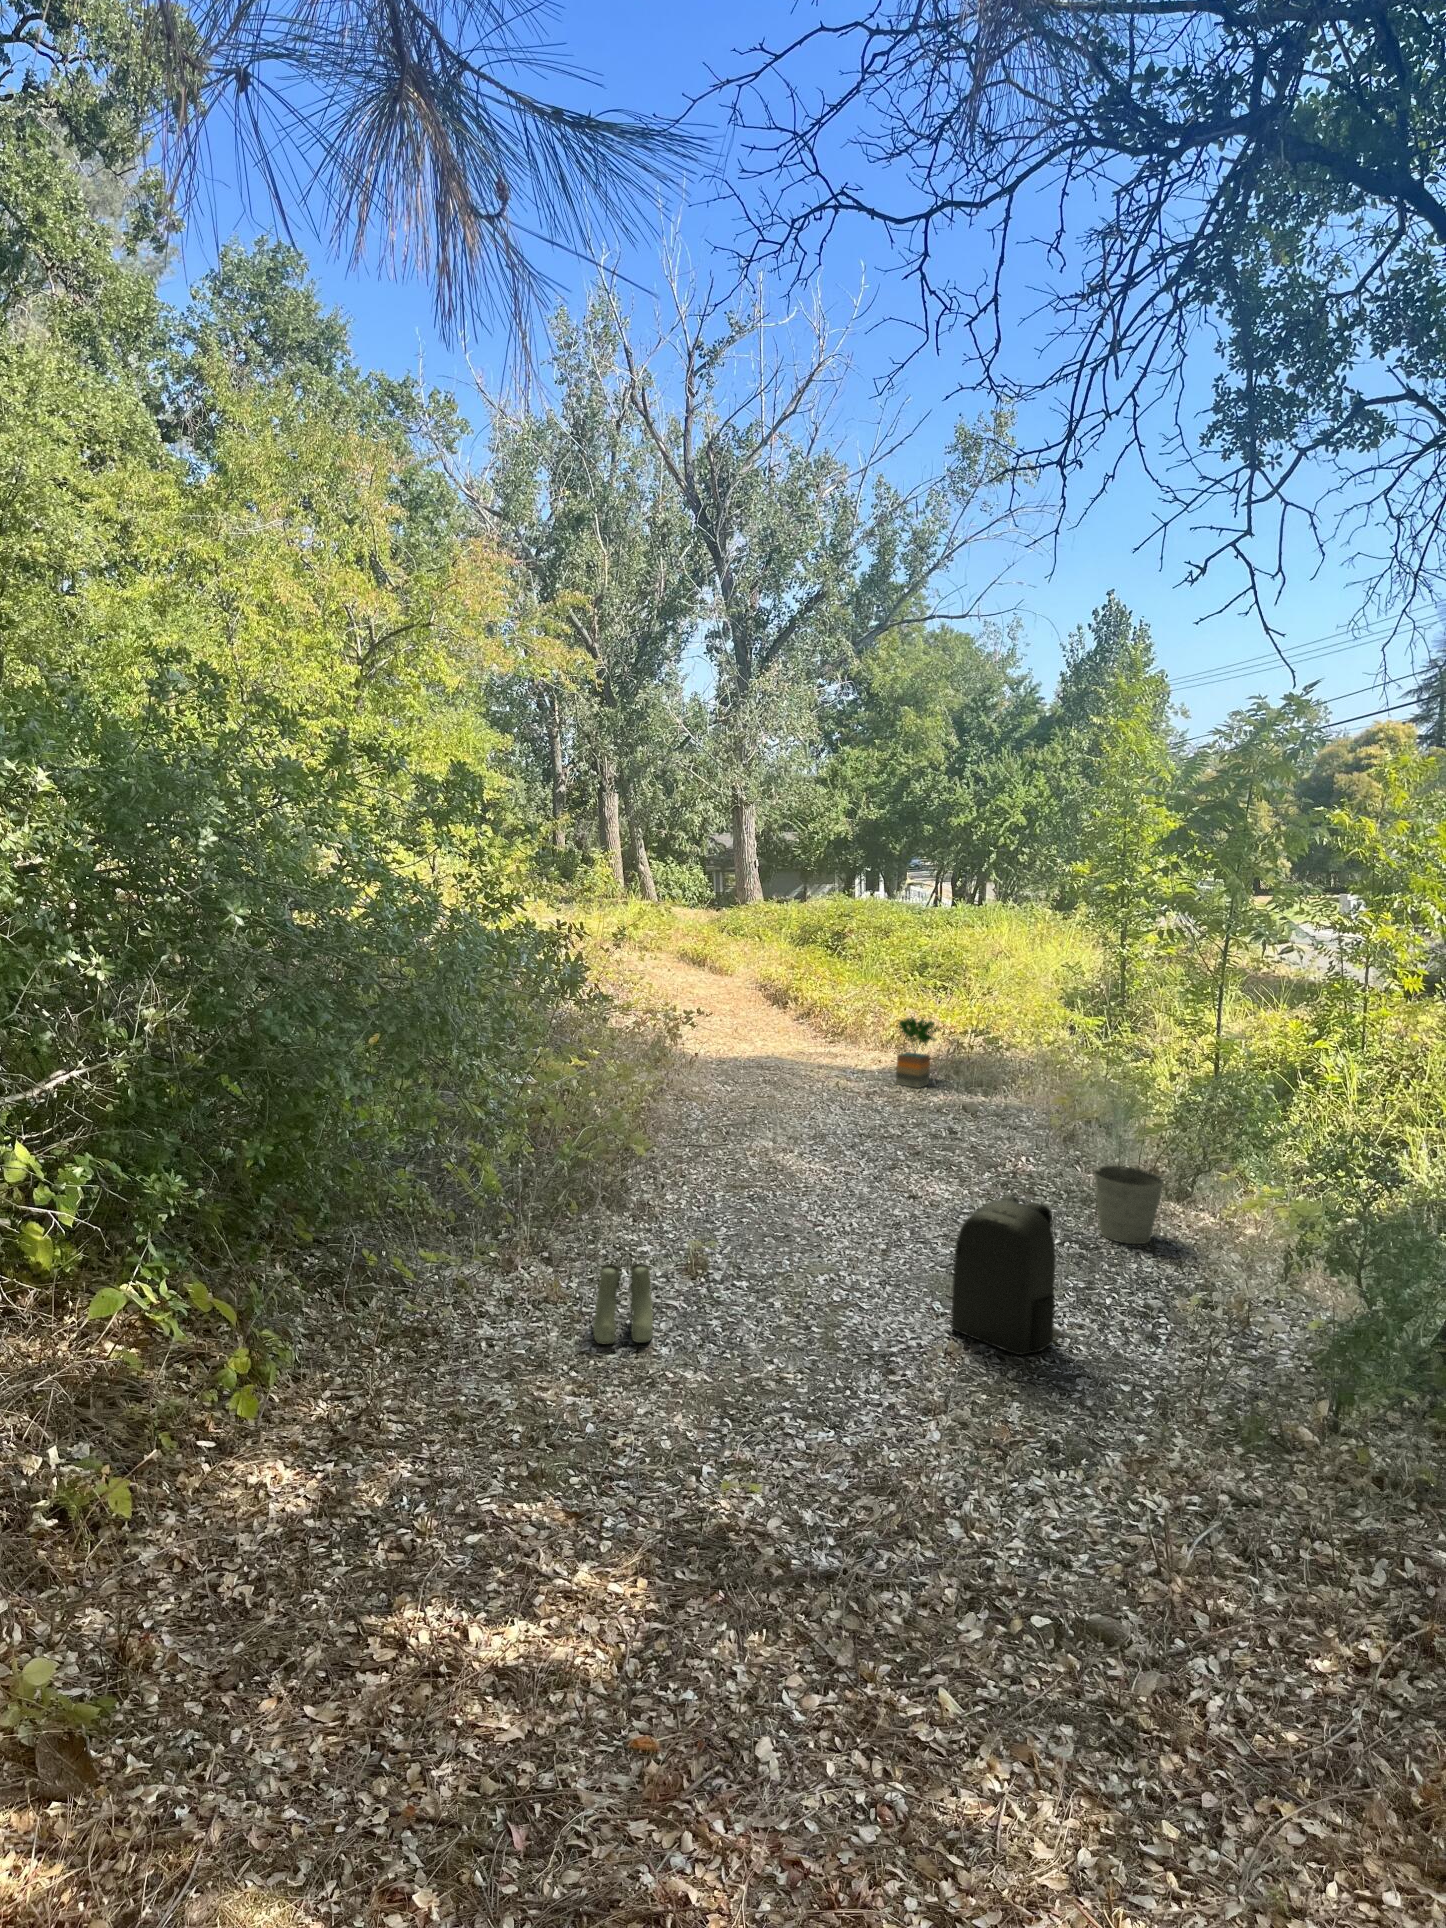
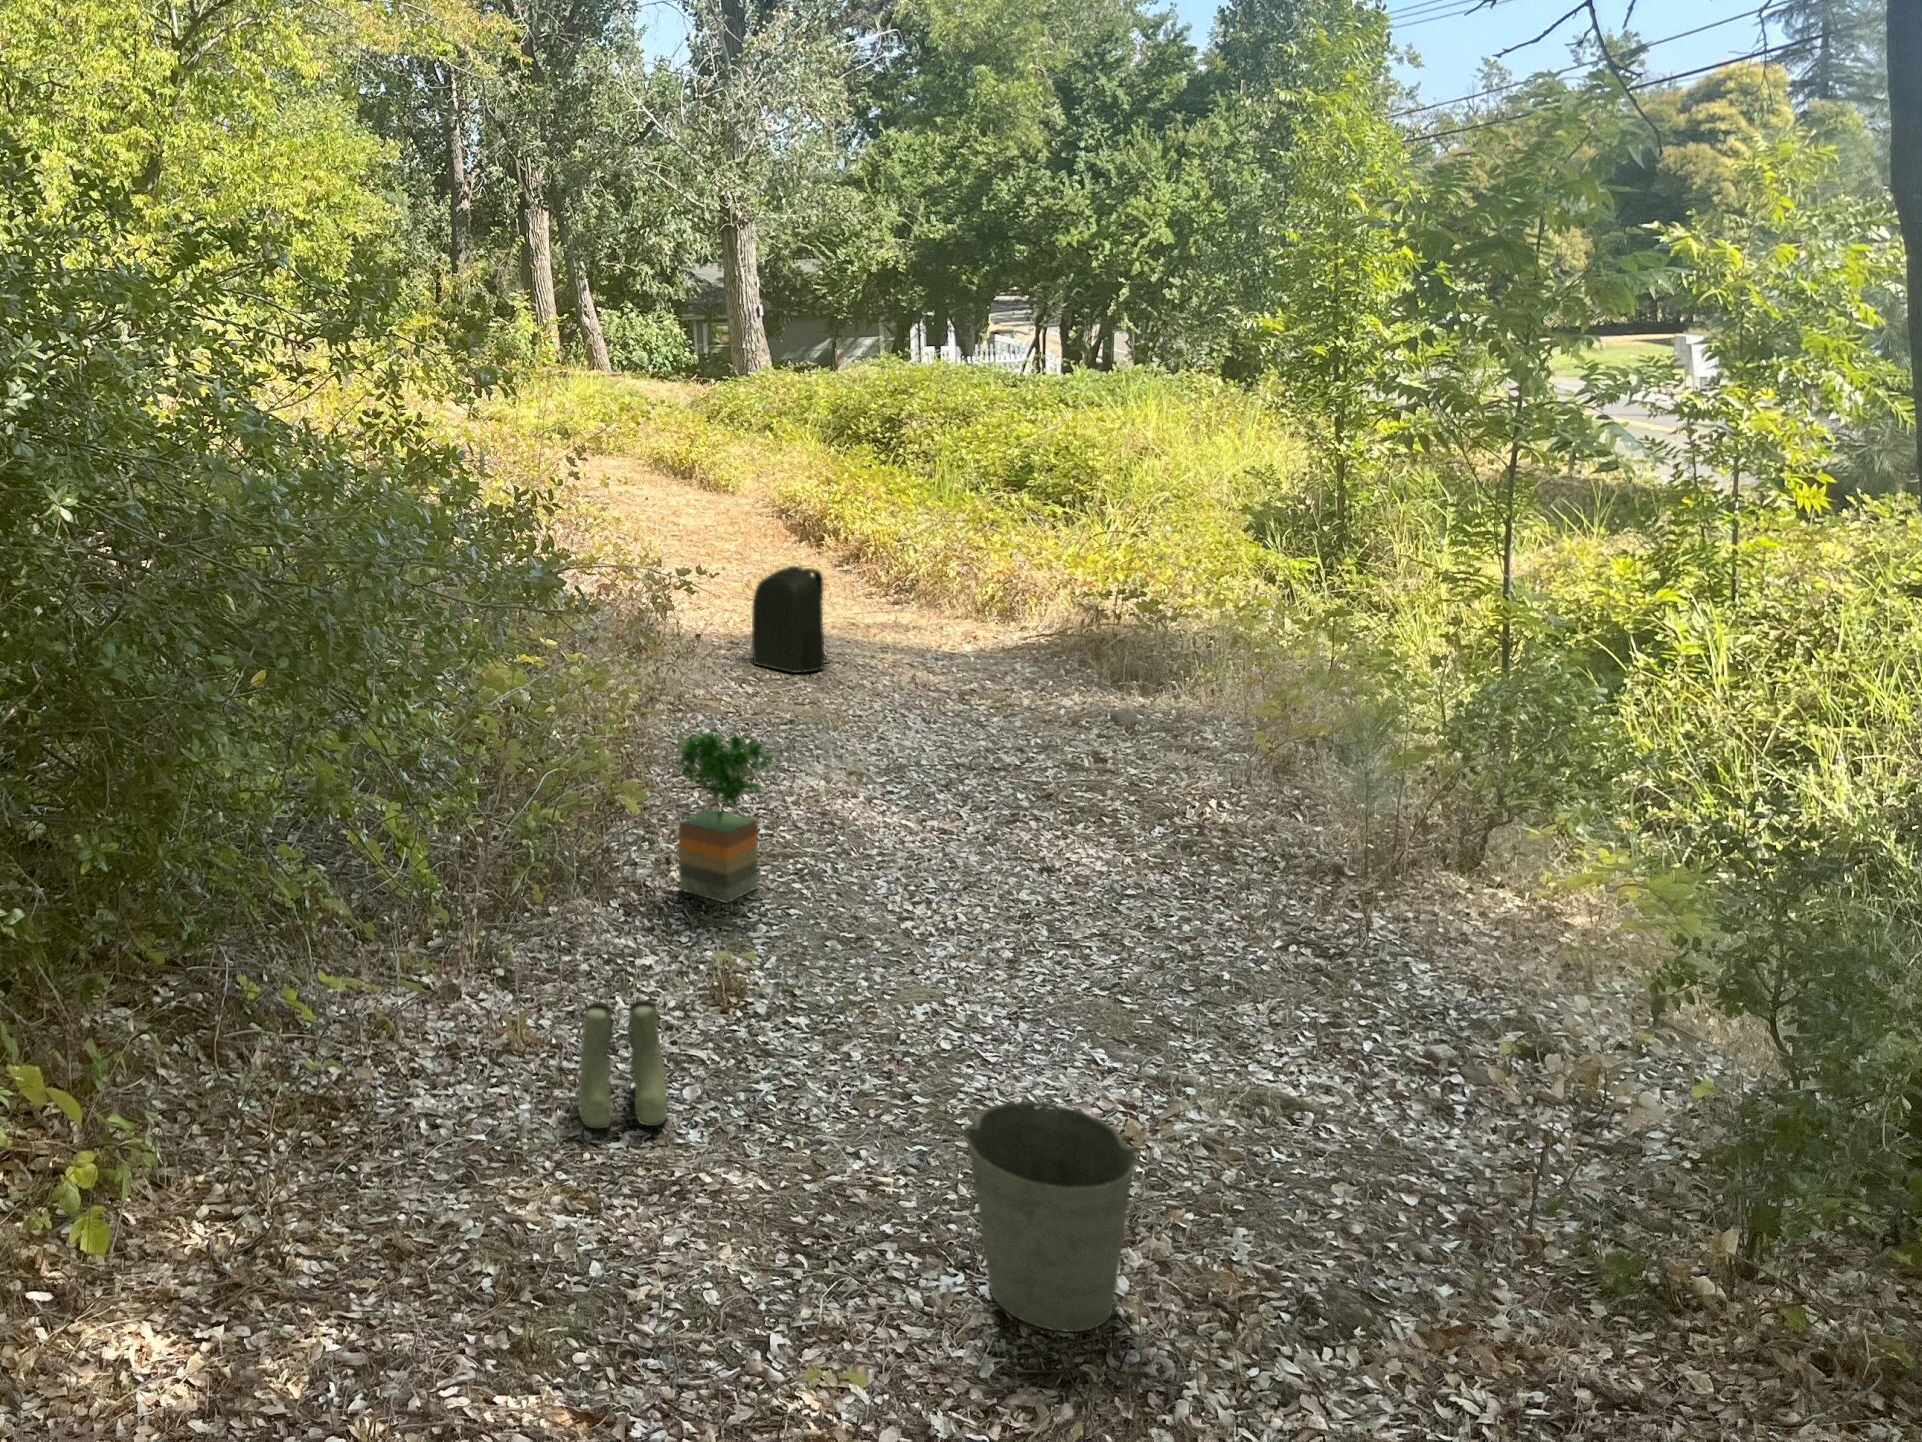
potted tree: present [896,1017,938,1088] -> present [679,731,775,903]
bucket: present [1094,1166,1164,1244] -> present [964,1102,1137,1332]
backpack: present [951,1195,1056,1355] -> present [752,566,825,673]

